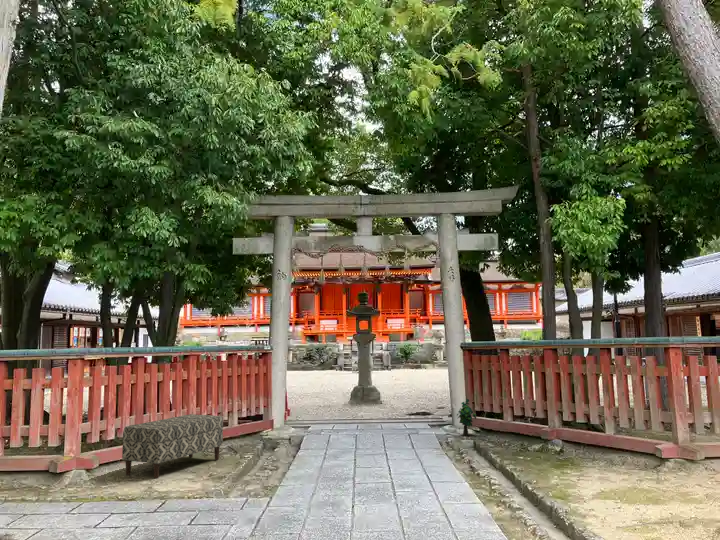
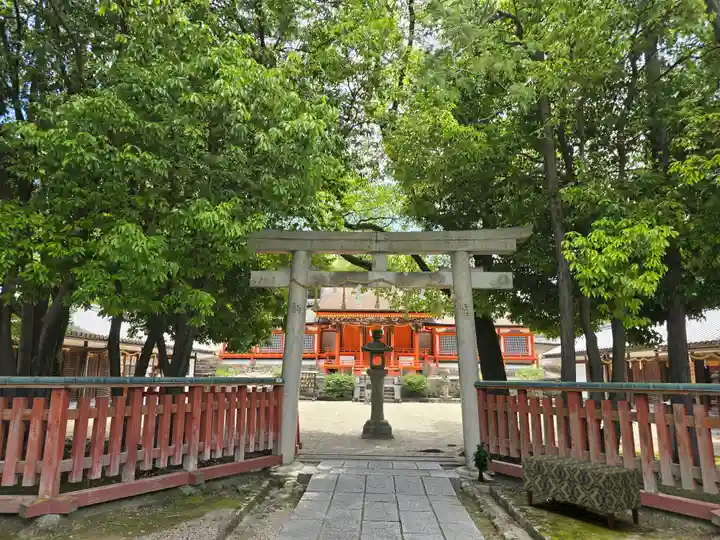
bench: present [122,414,223,479] -> present [522,454,641,530]

